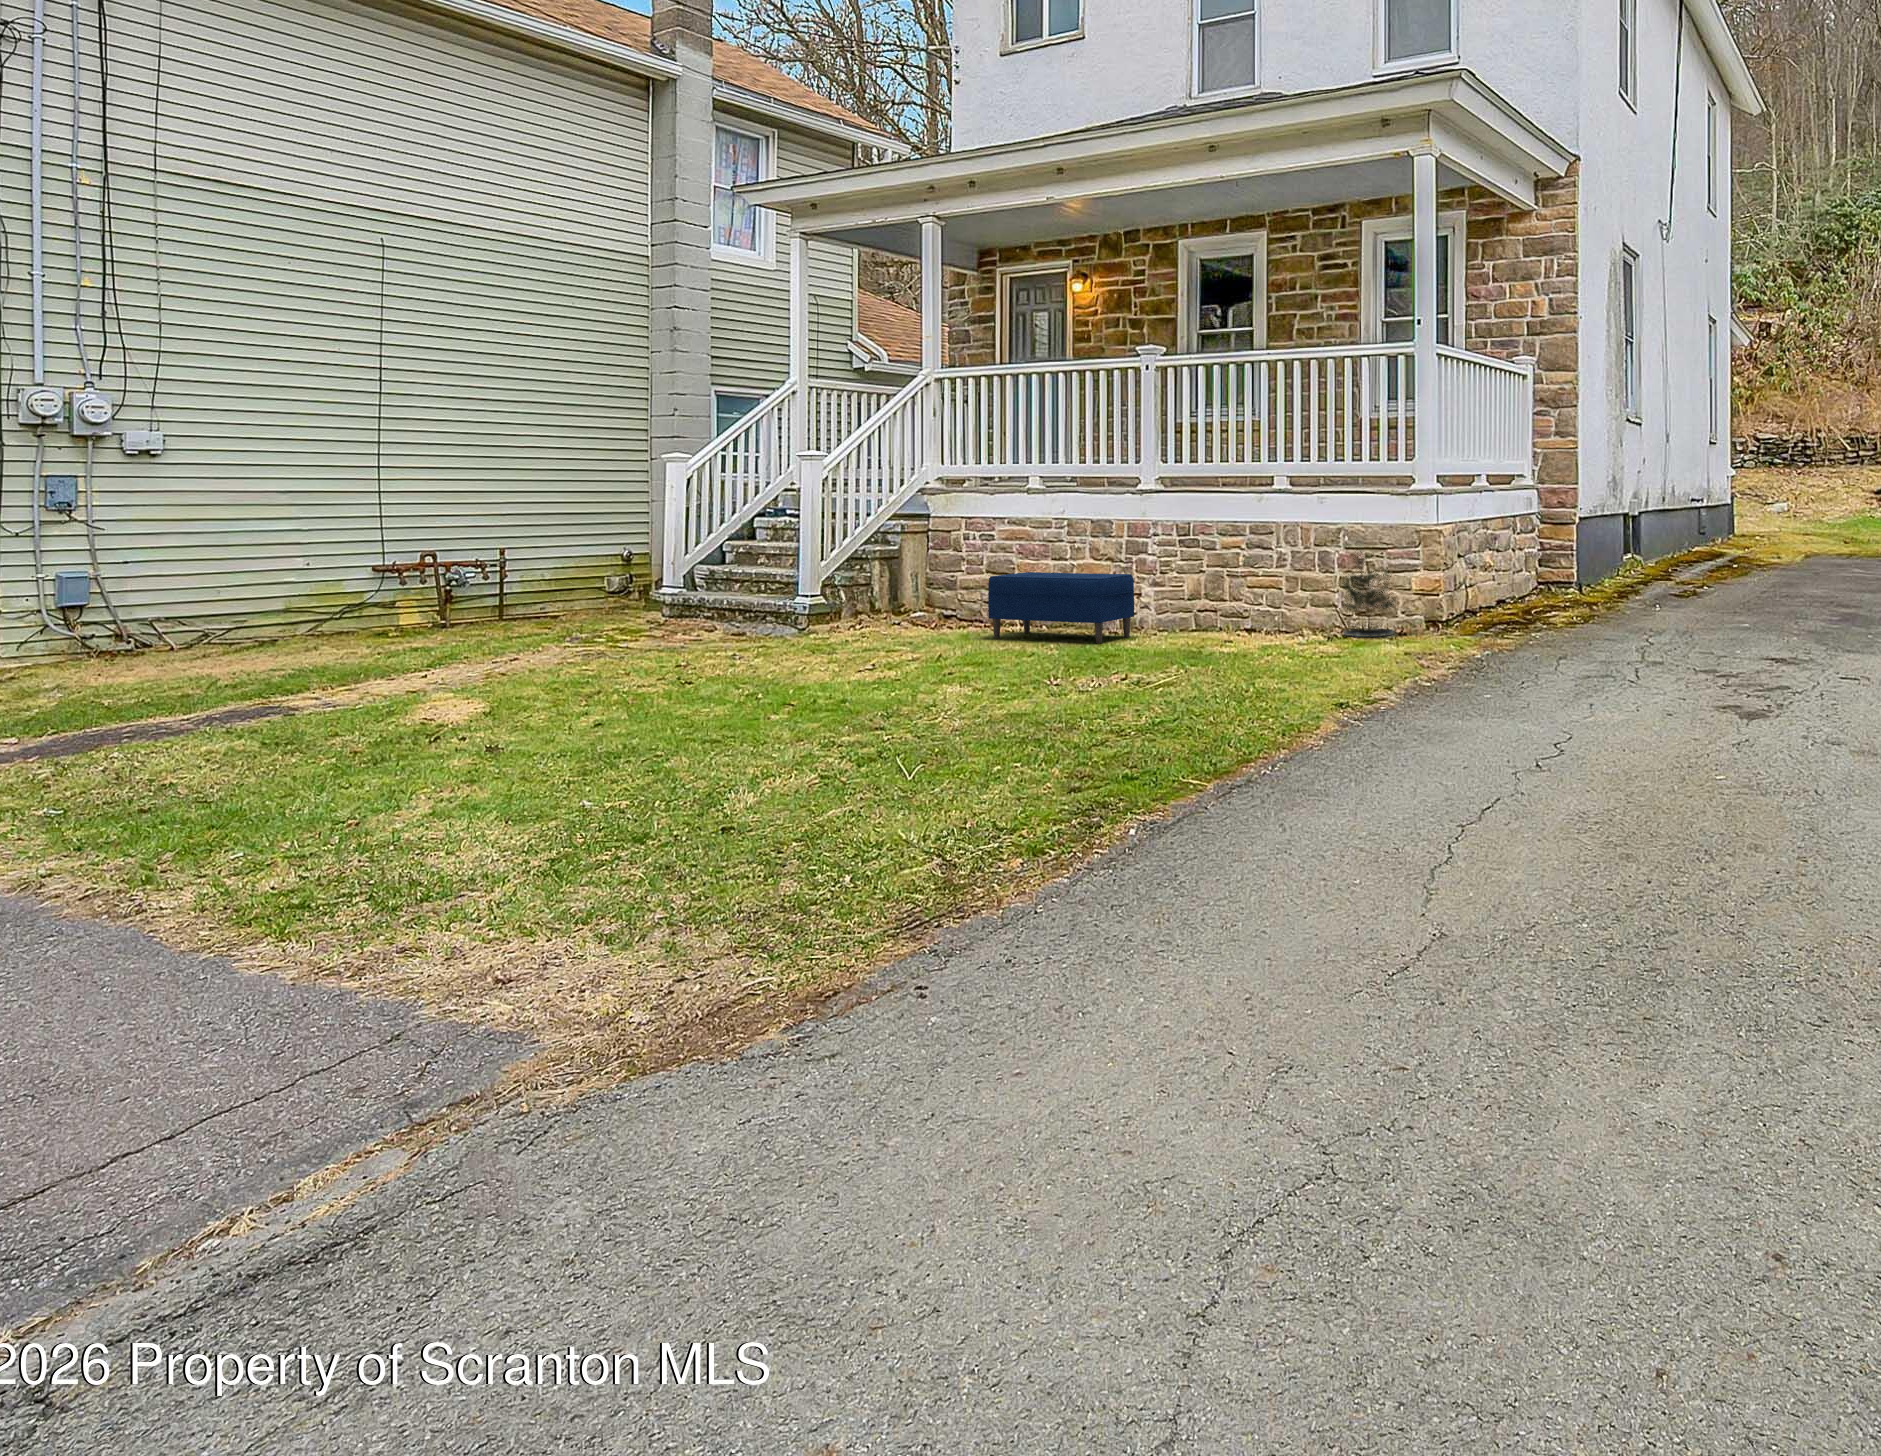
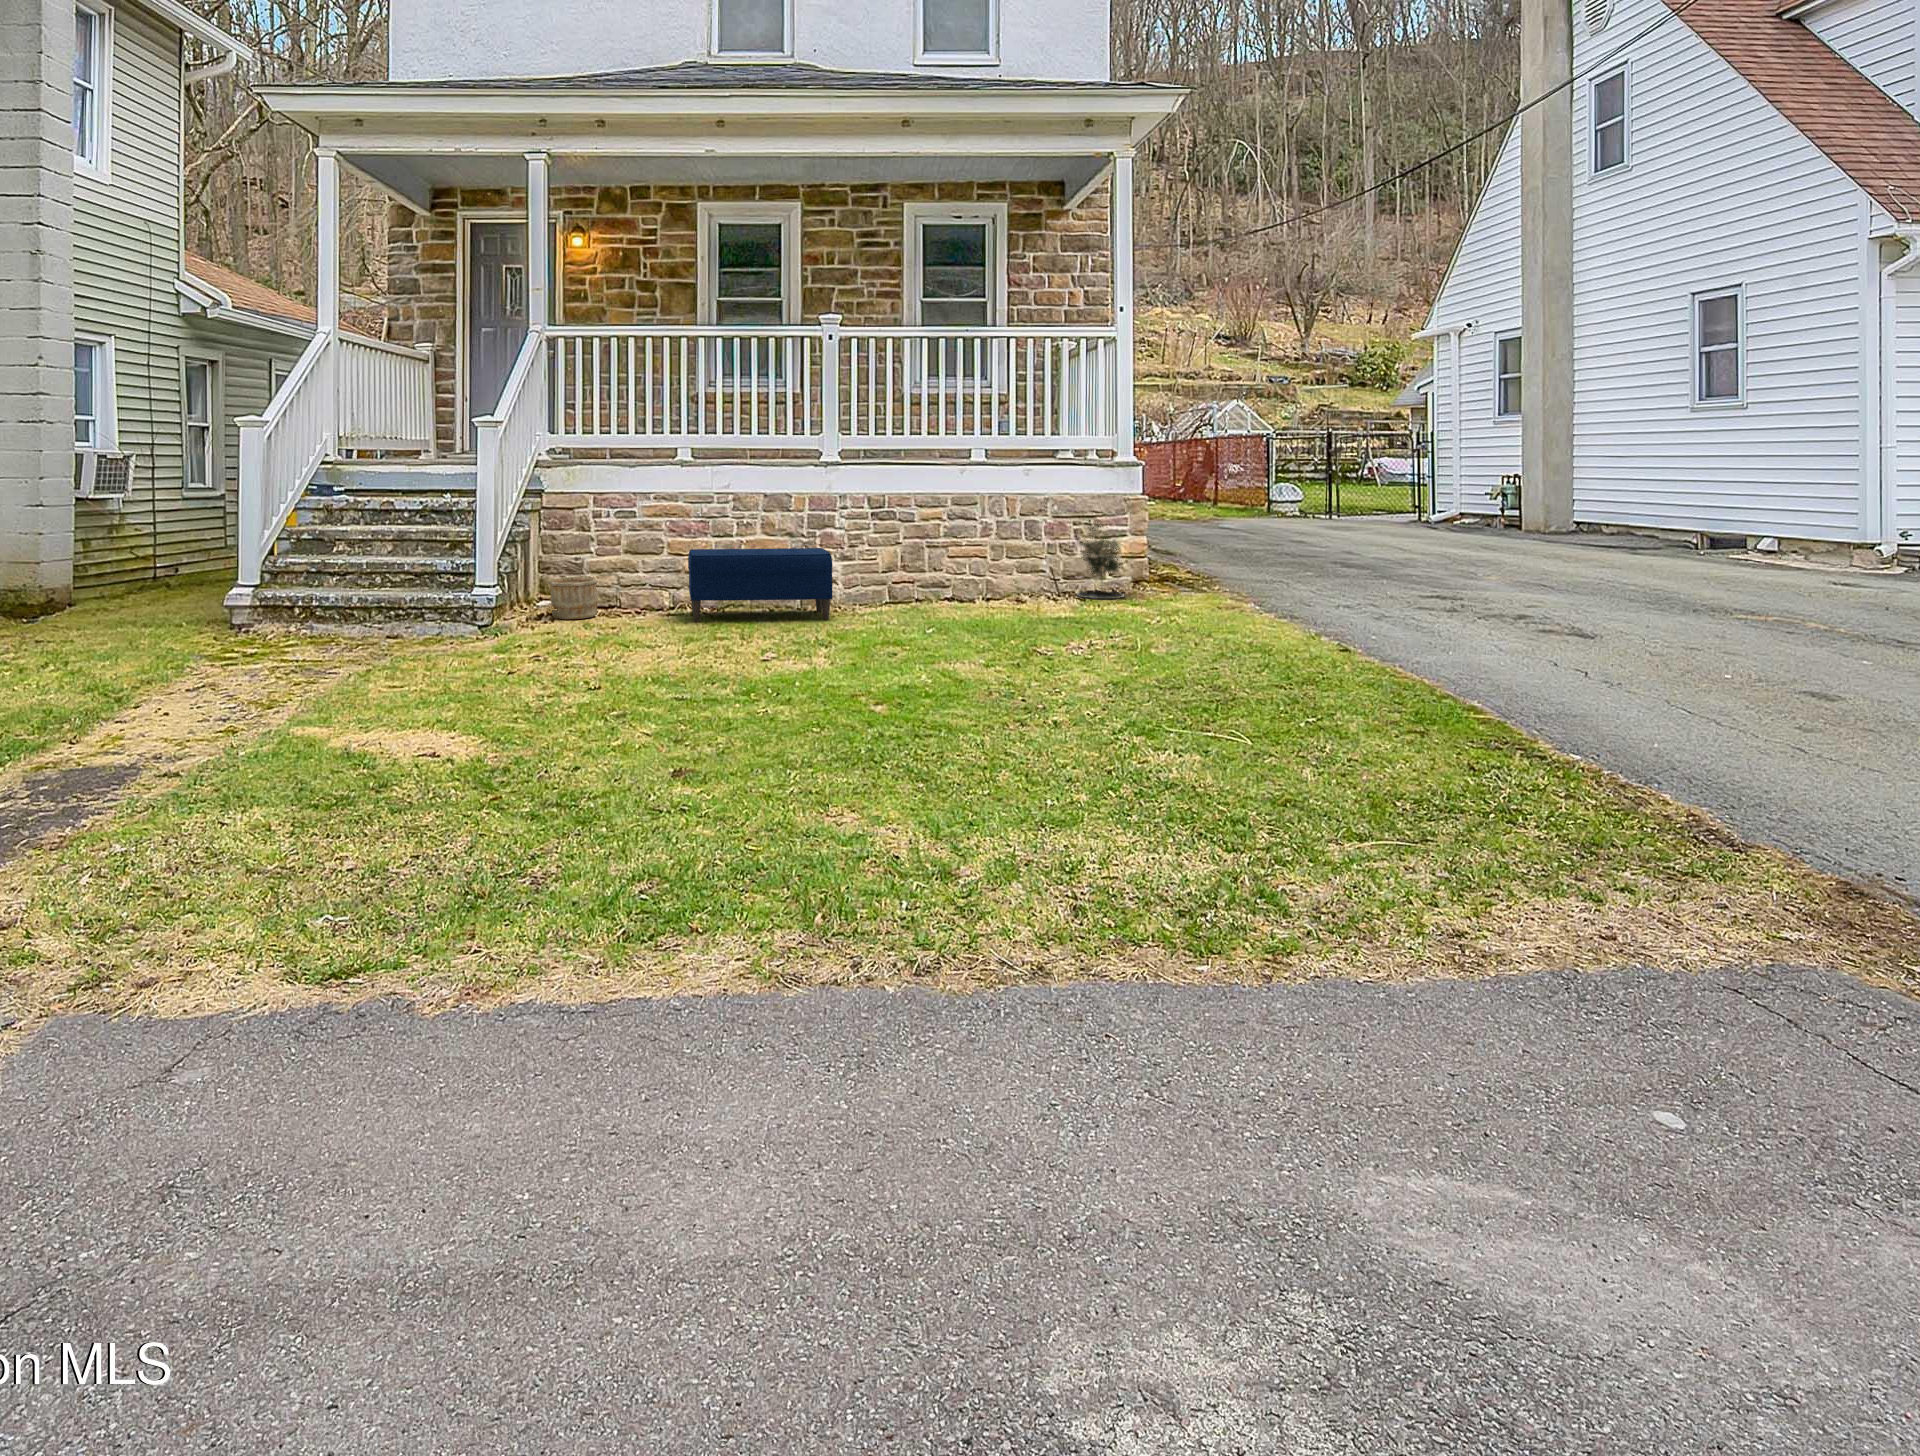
wooden bucket: none [907,595,952,632] -> present [549,577,598,619]

